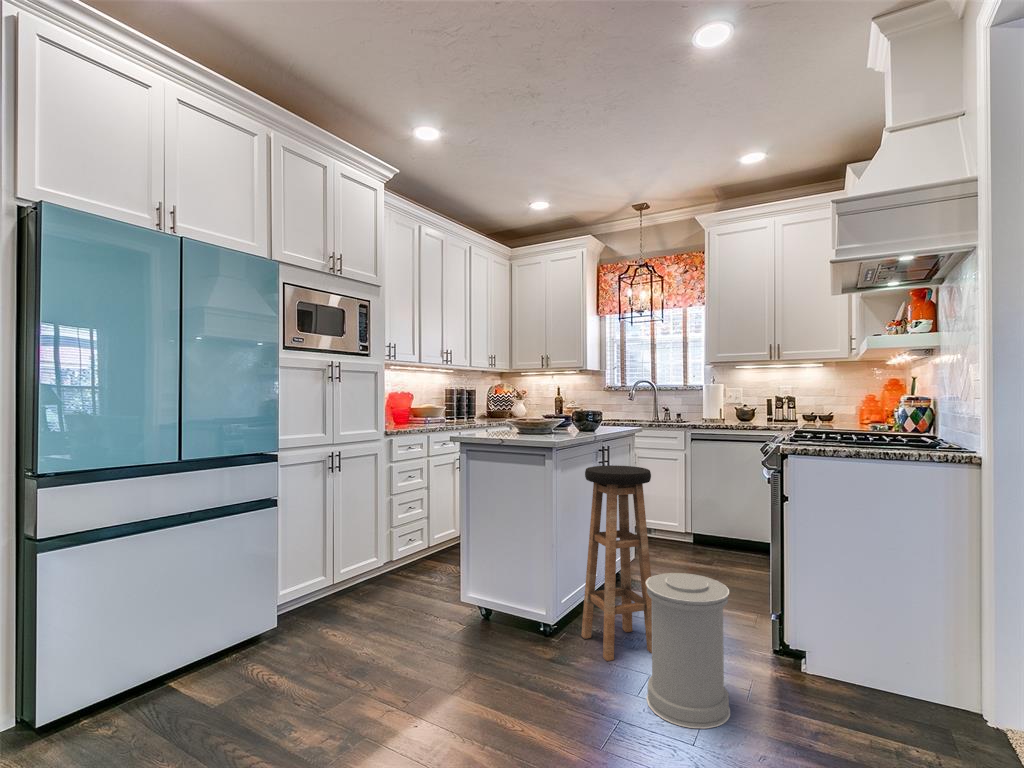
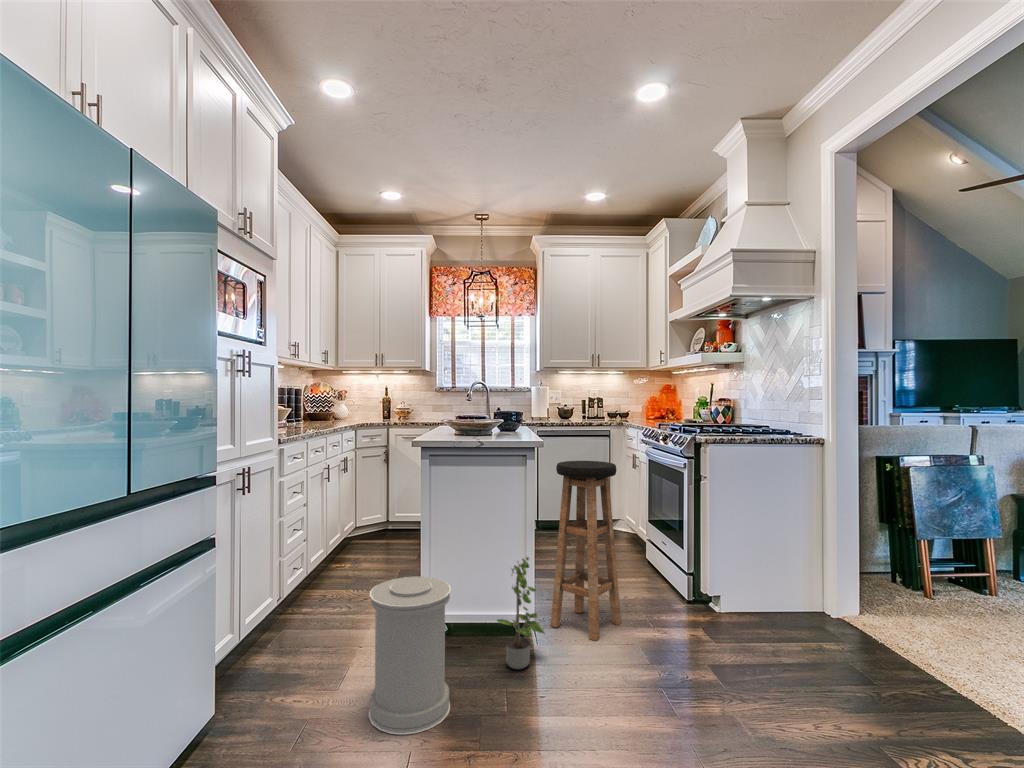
potted plant: none [484,553,542,664] -> present [497,557,545,669]
trash can: present [646,573,730,729] -> present [369,576,451,734]

